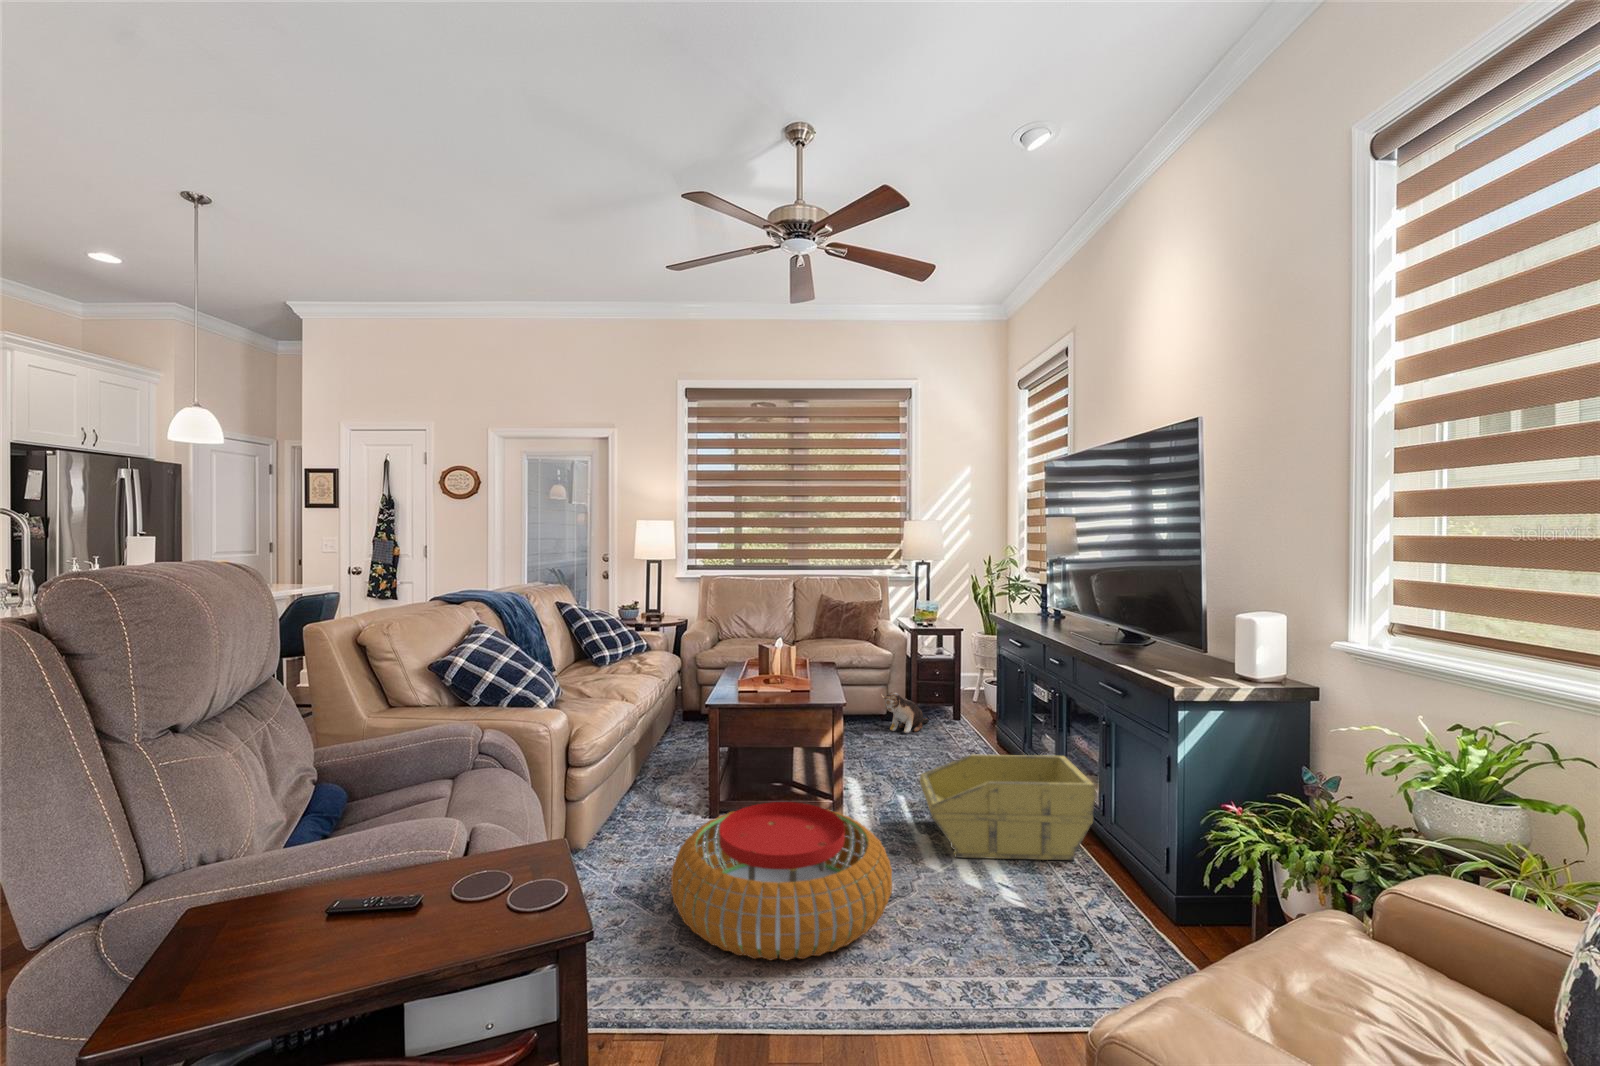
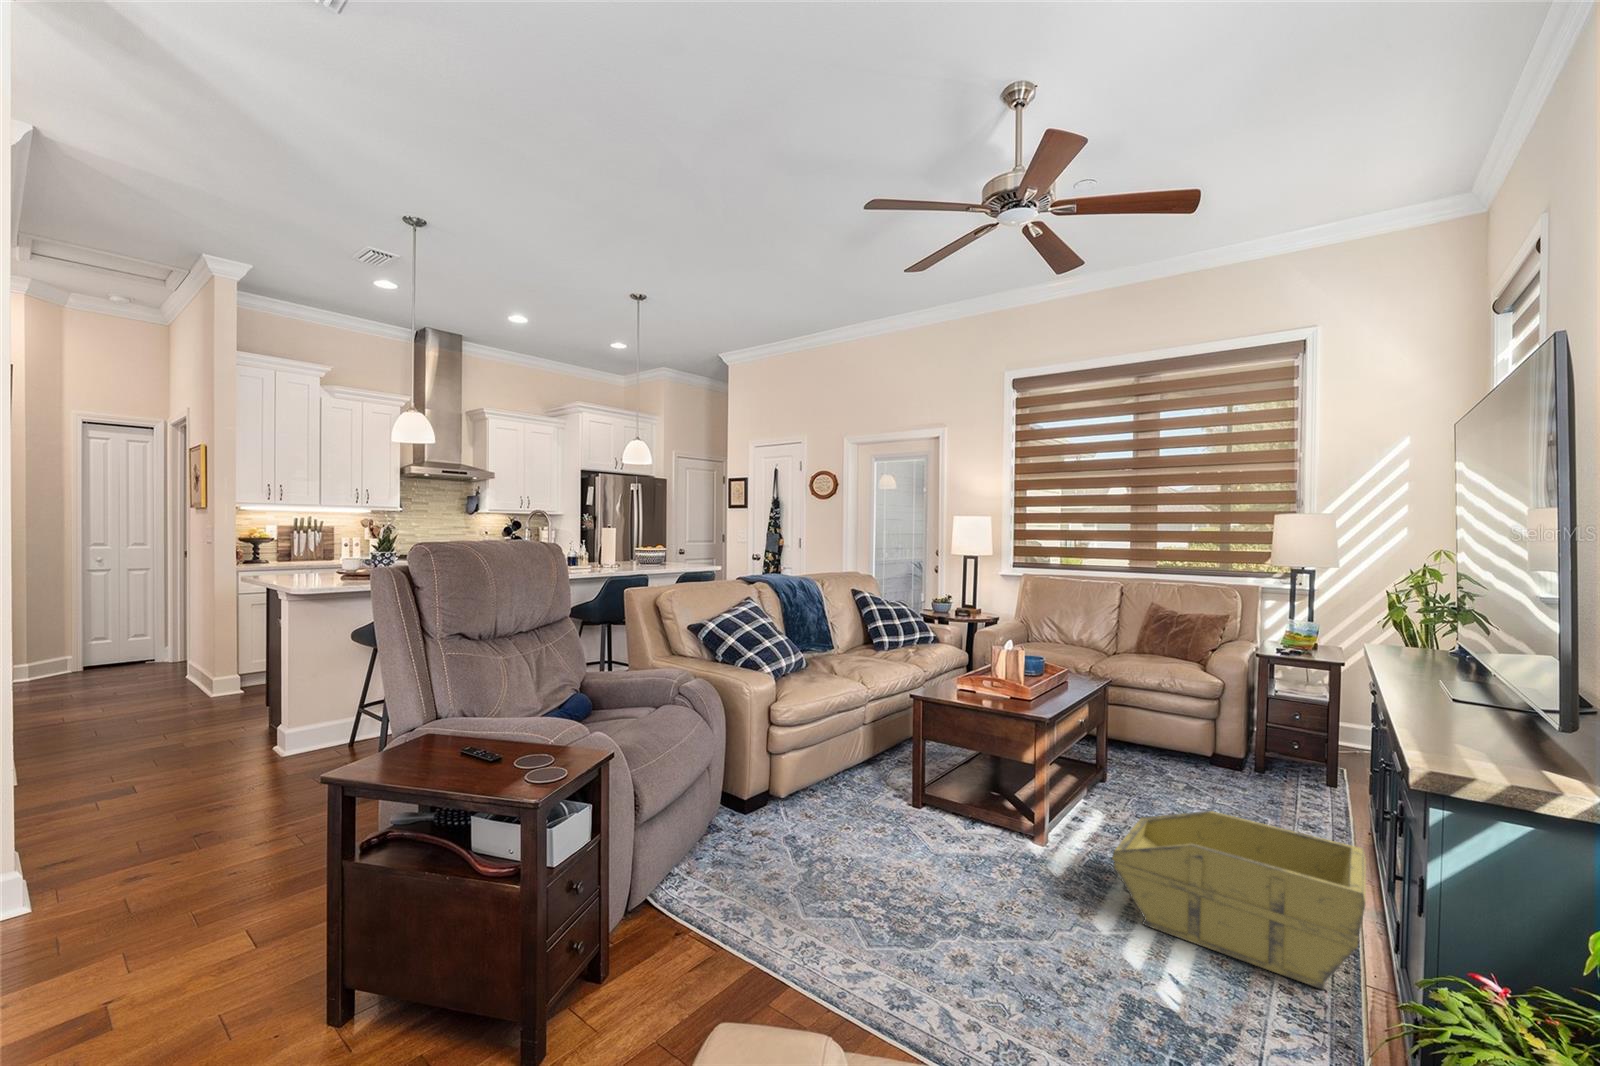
plush toy: present [881,692,929,733] -> none [1188,727,1273,783]
pouf: present [671,802,892,960] -> none [792,792,1018,953]

